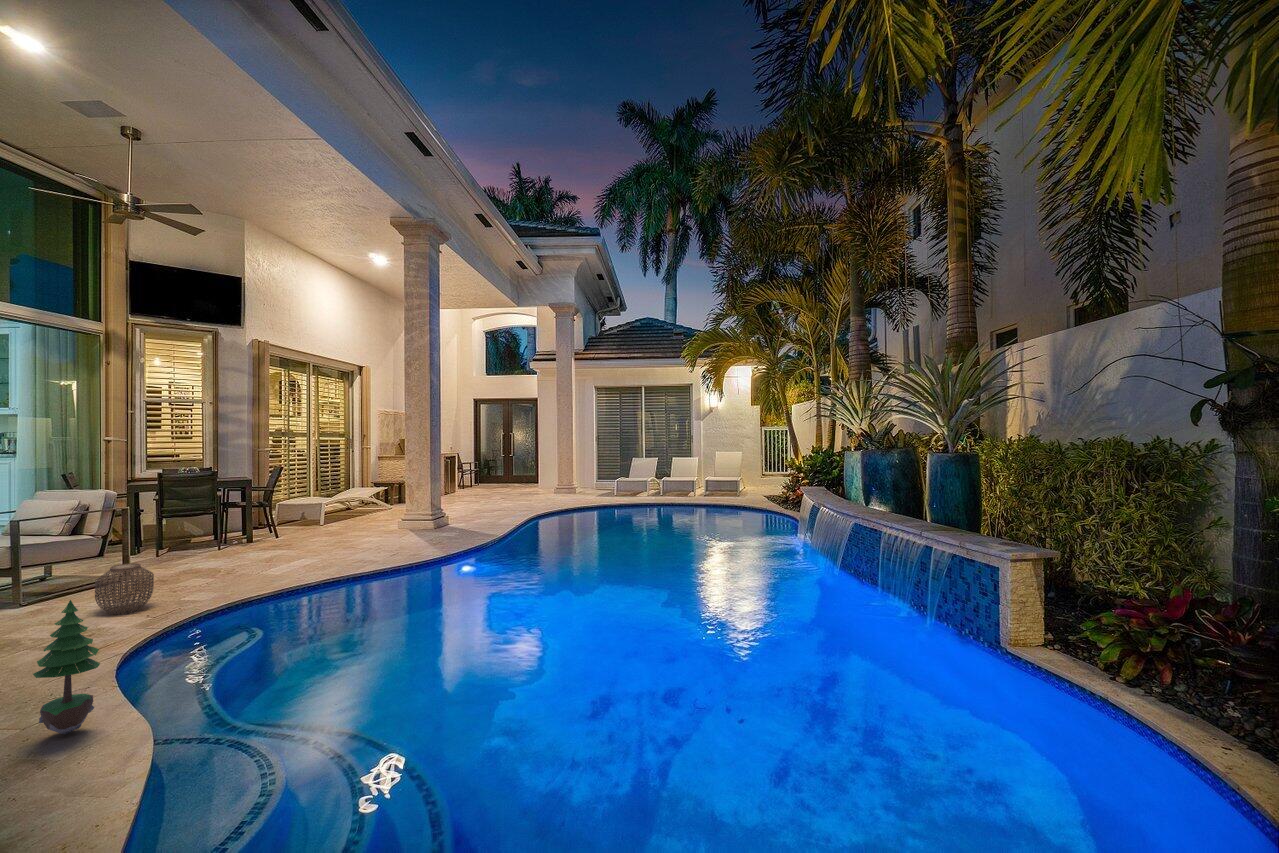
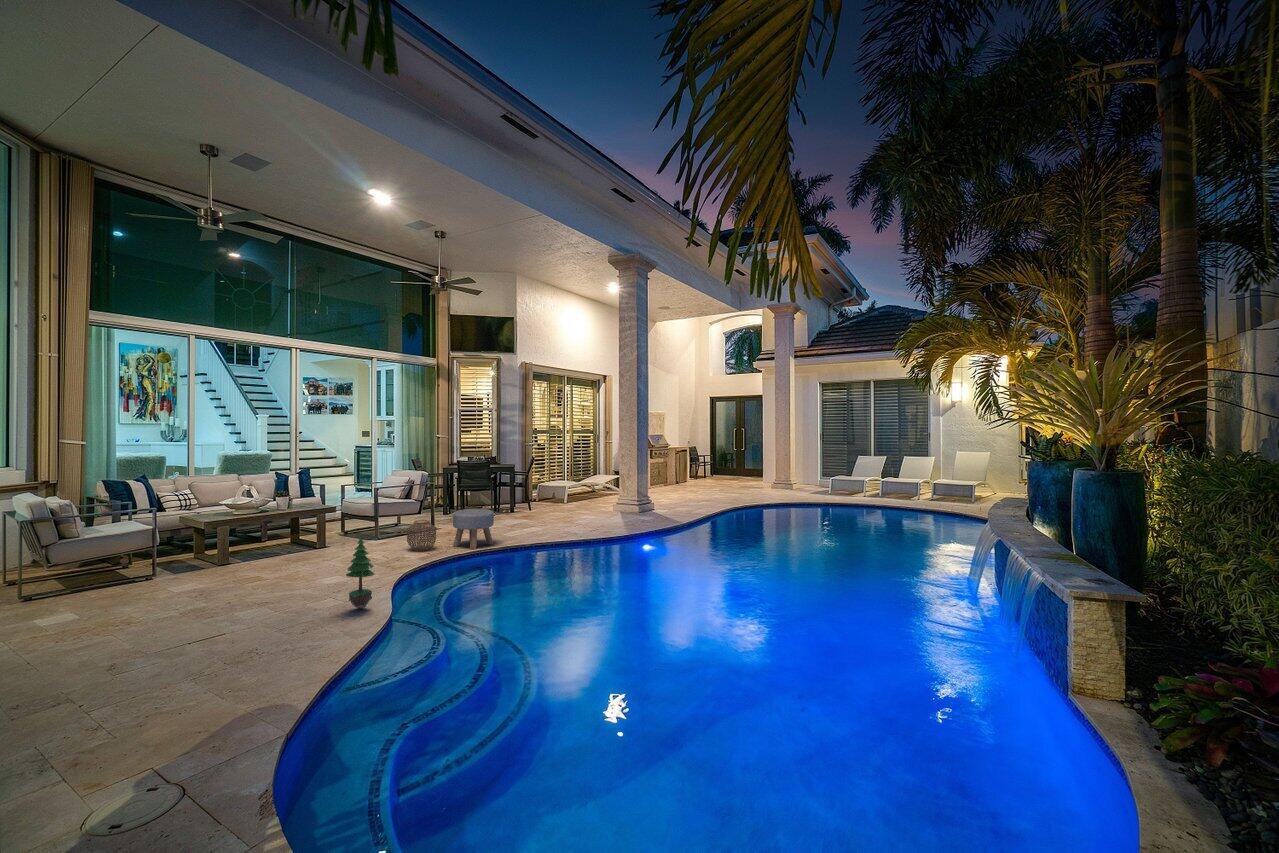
ottoman: none [181,539,254,600] -> present [453,509,494,550]

